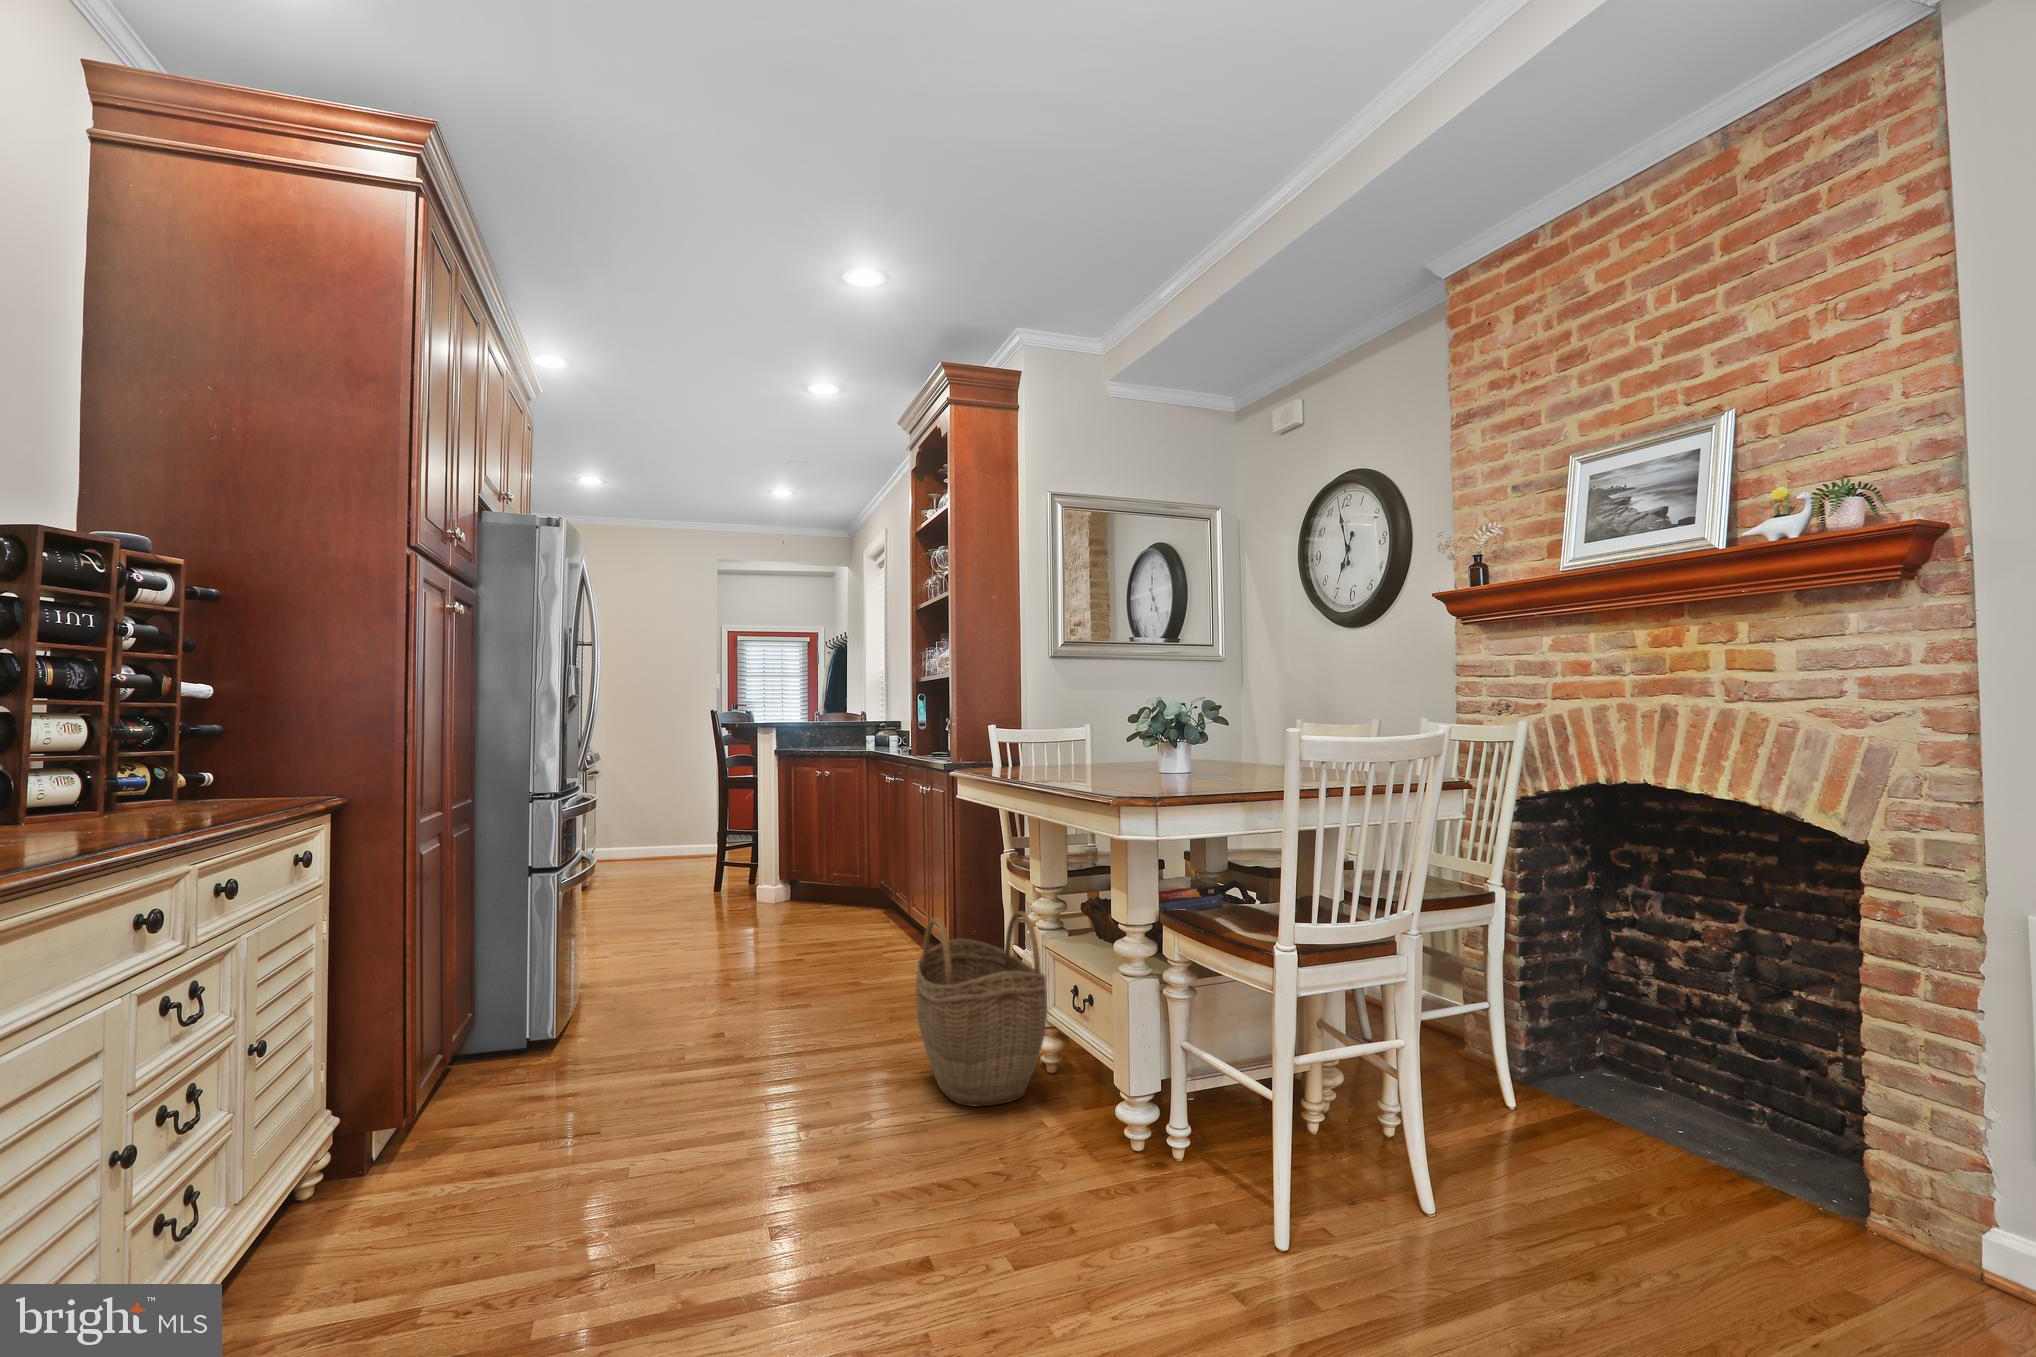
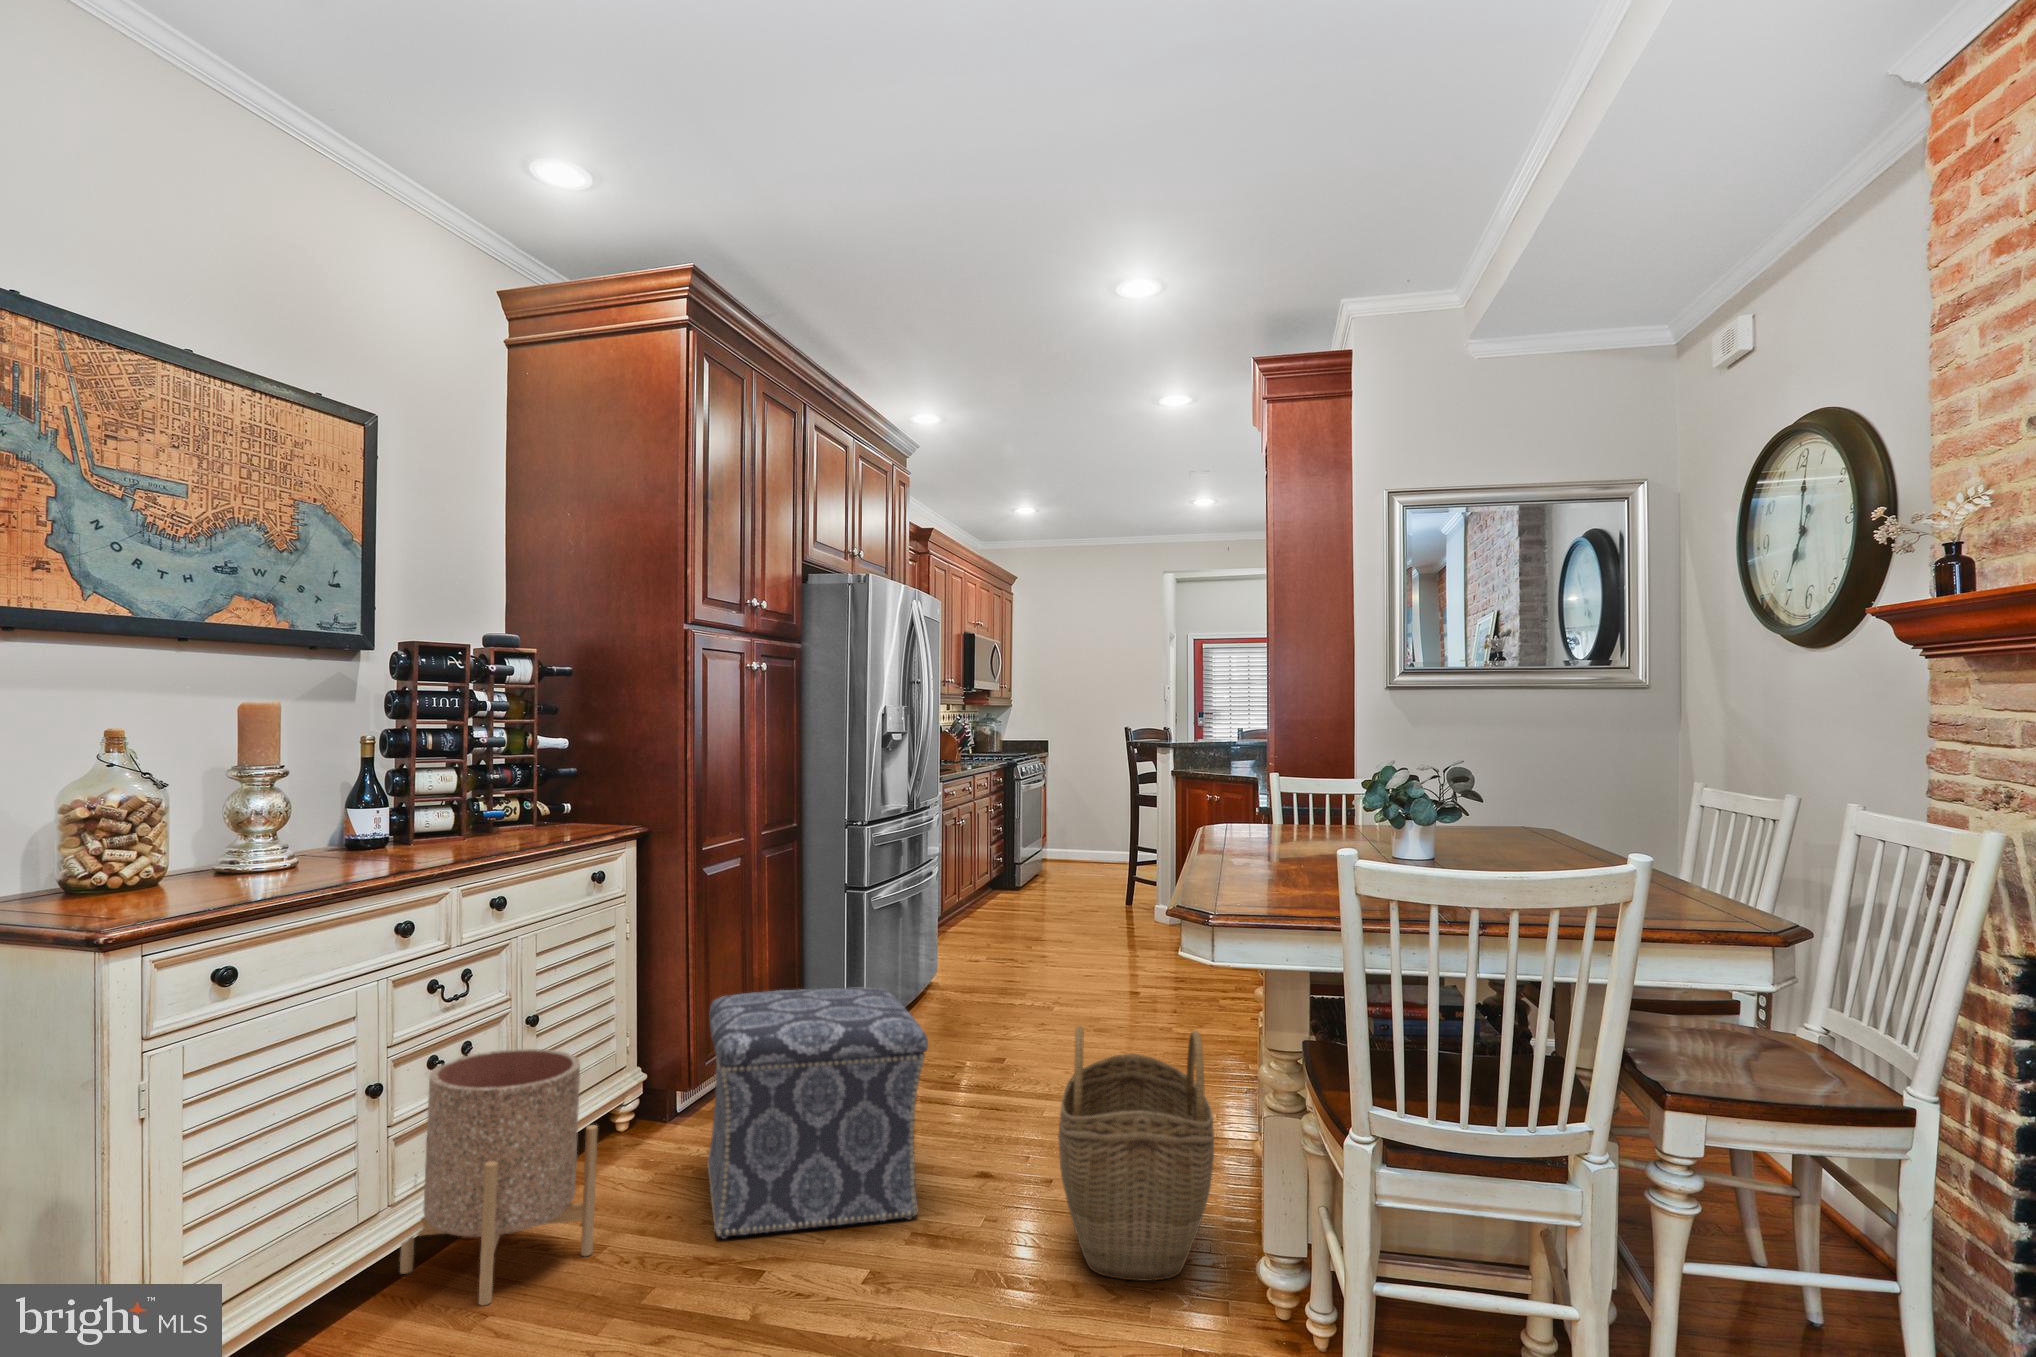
ottoman: none [569,916,802,1146] -> present [708,987,928,1239]
planter: none [311,999,517,1245] -> present [400,1049,598,1305]

